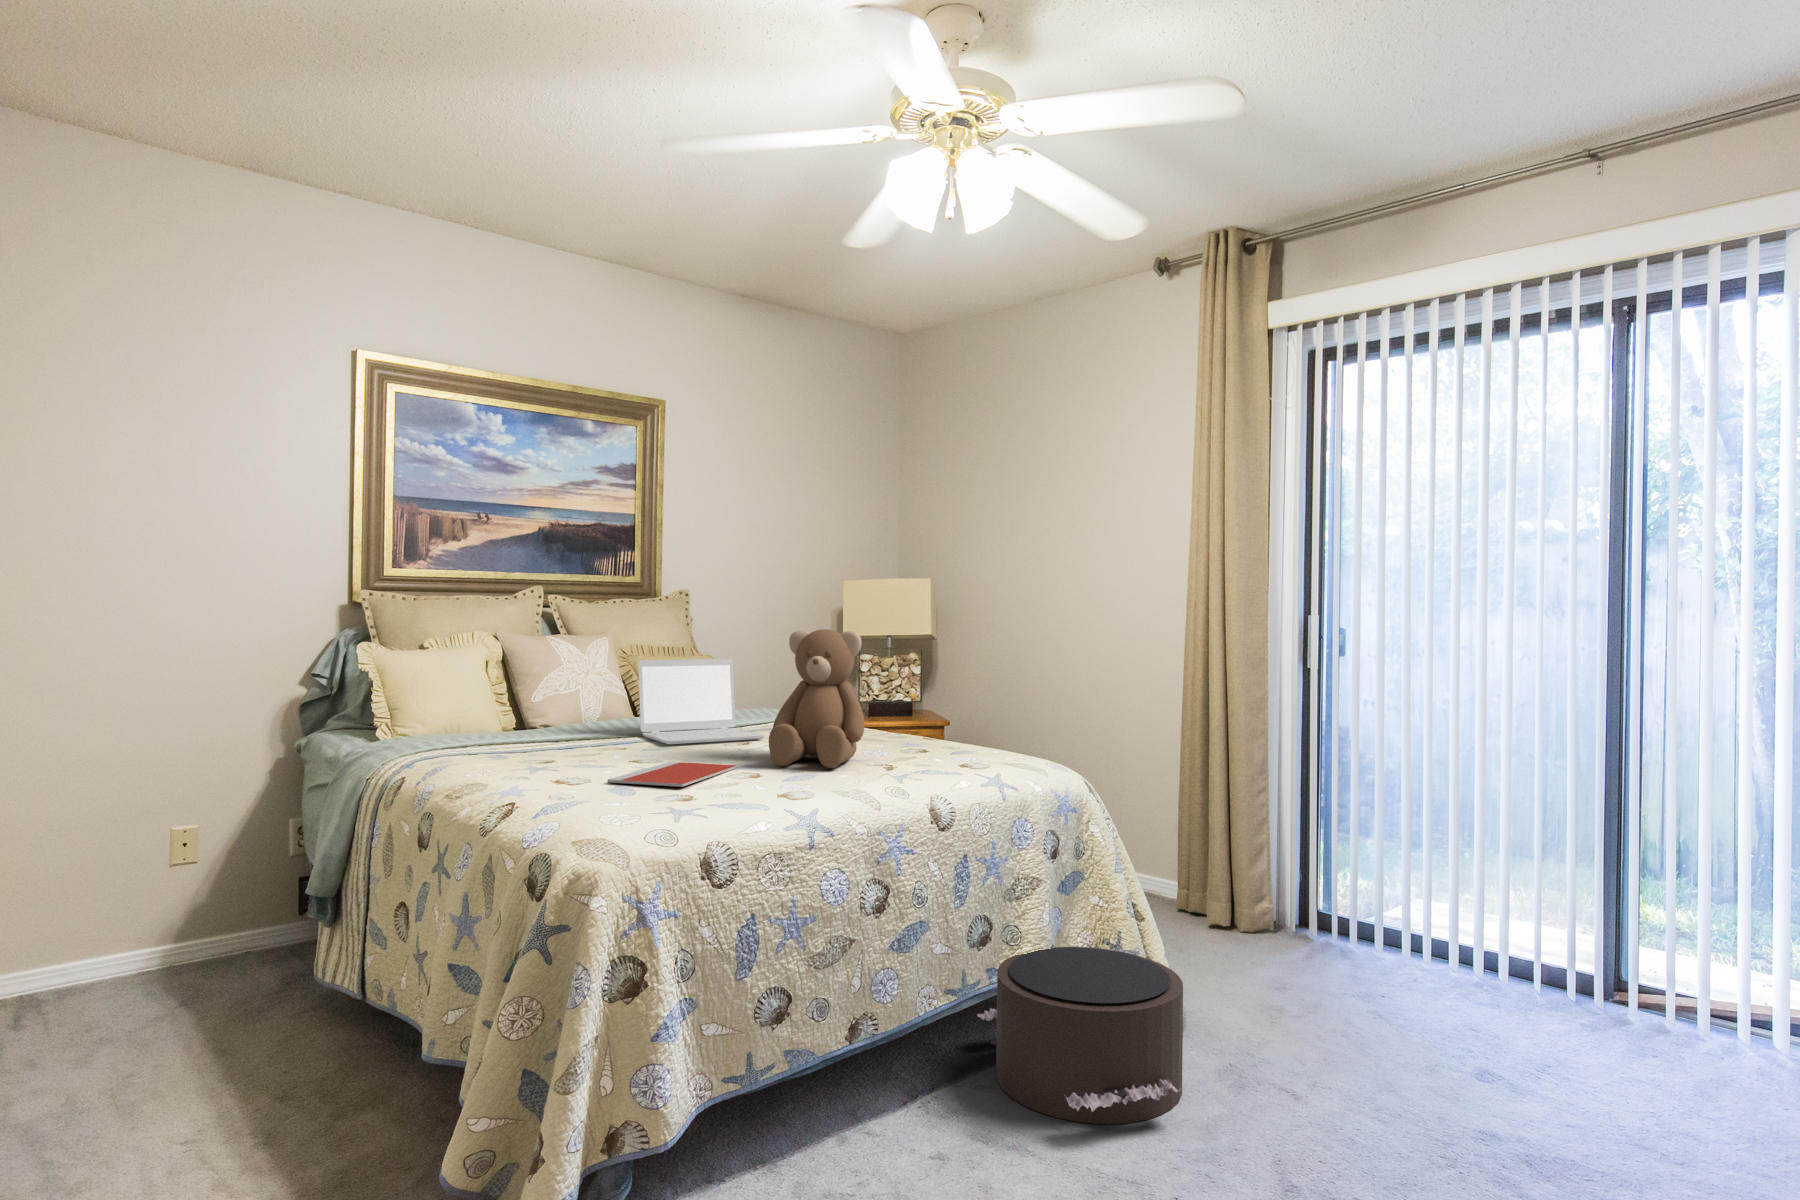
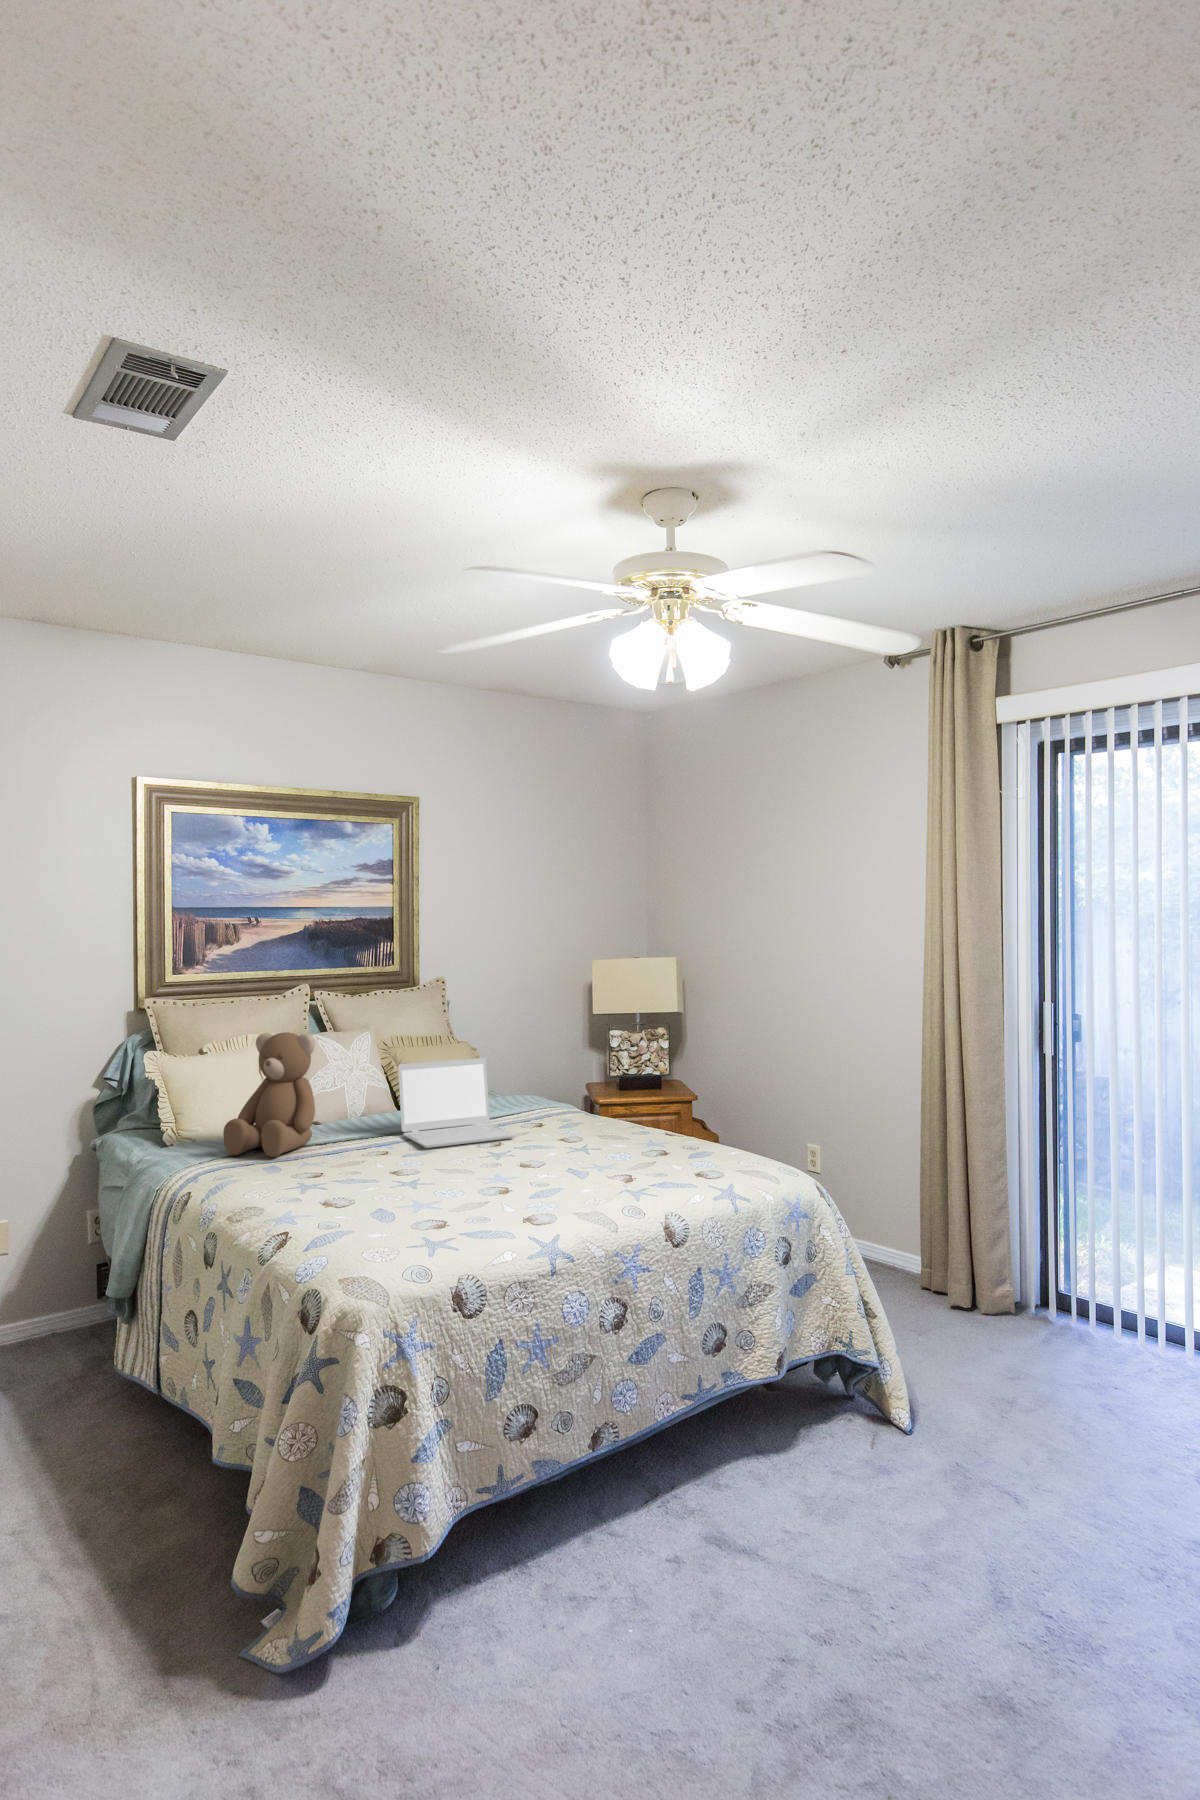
teddy bear: present [769,629,864,768] -> present [223,1032,315,1157]
notebook: present [608,762,738,787] -> none [371,1172,489,1208]
pouf: present [978,947,1183,1124] -> none [715,1348,907,1529]

